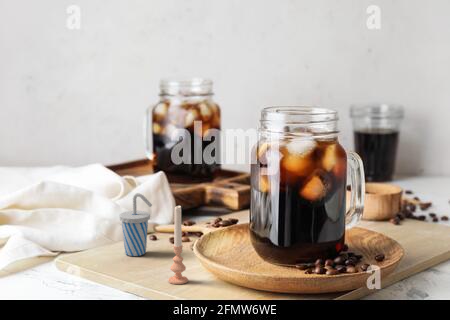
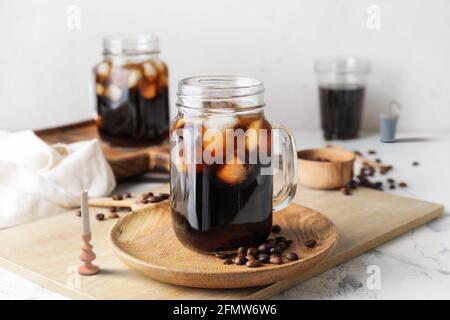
cup: present [120,193,152,256] -> present [379,101,400,142]

